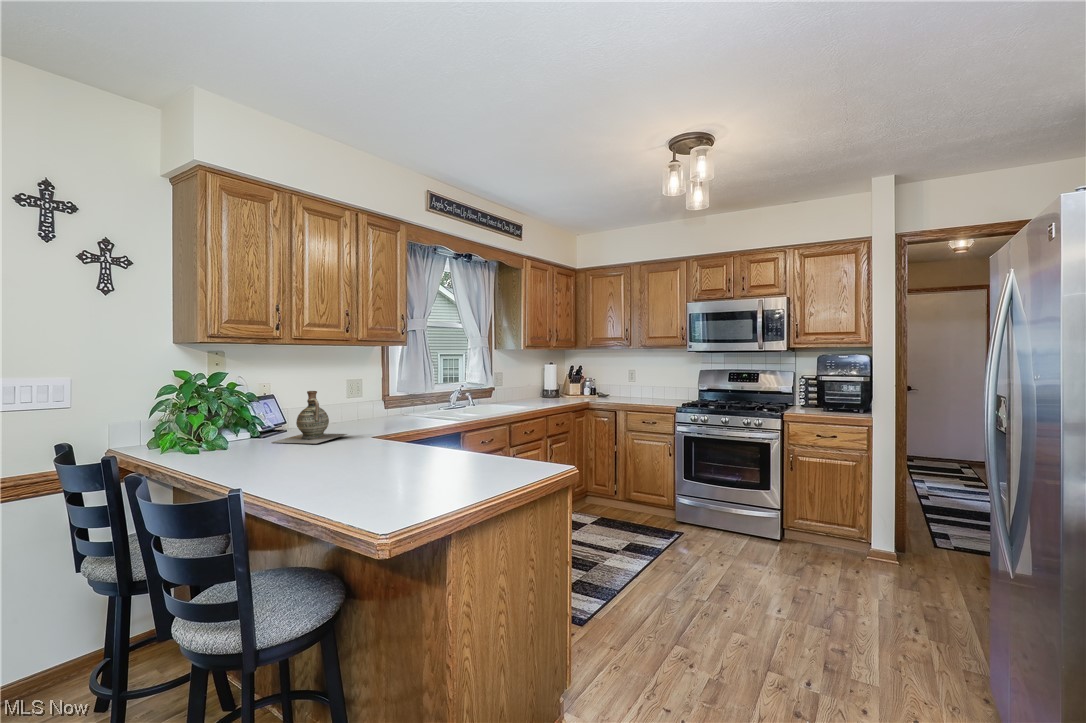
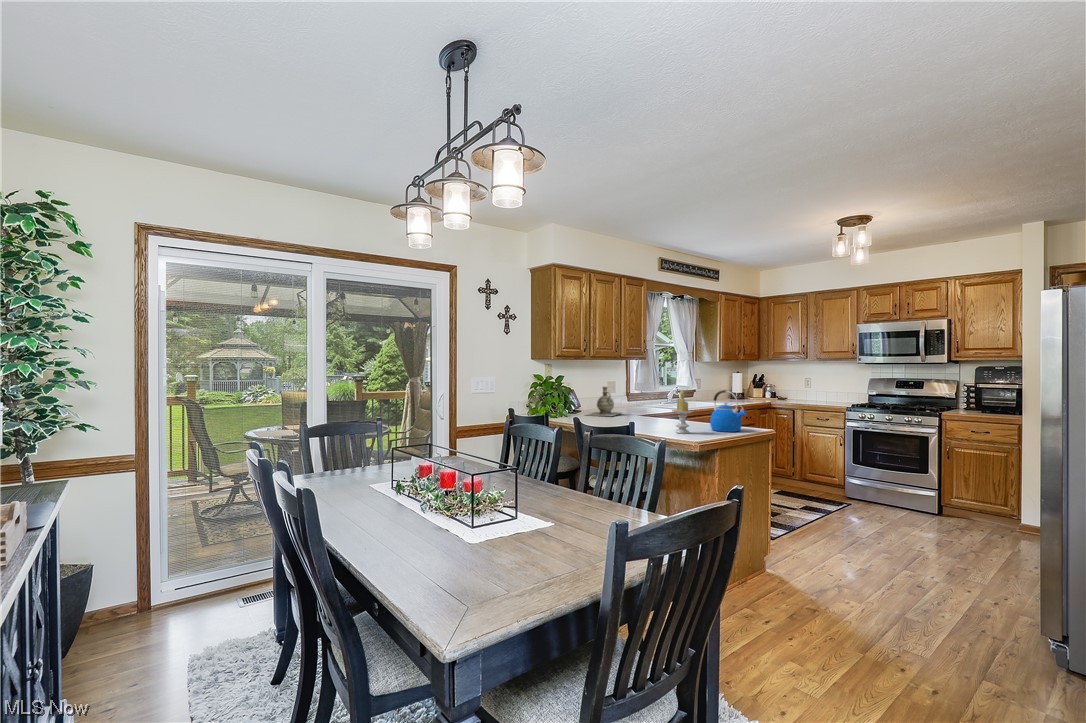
kettle: none [458,398,522,481] -> present [710,390,747,432]
candle: none [368,404,414,495] -> present [672,391,693,434]

